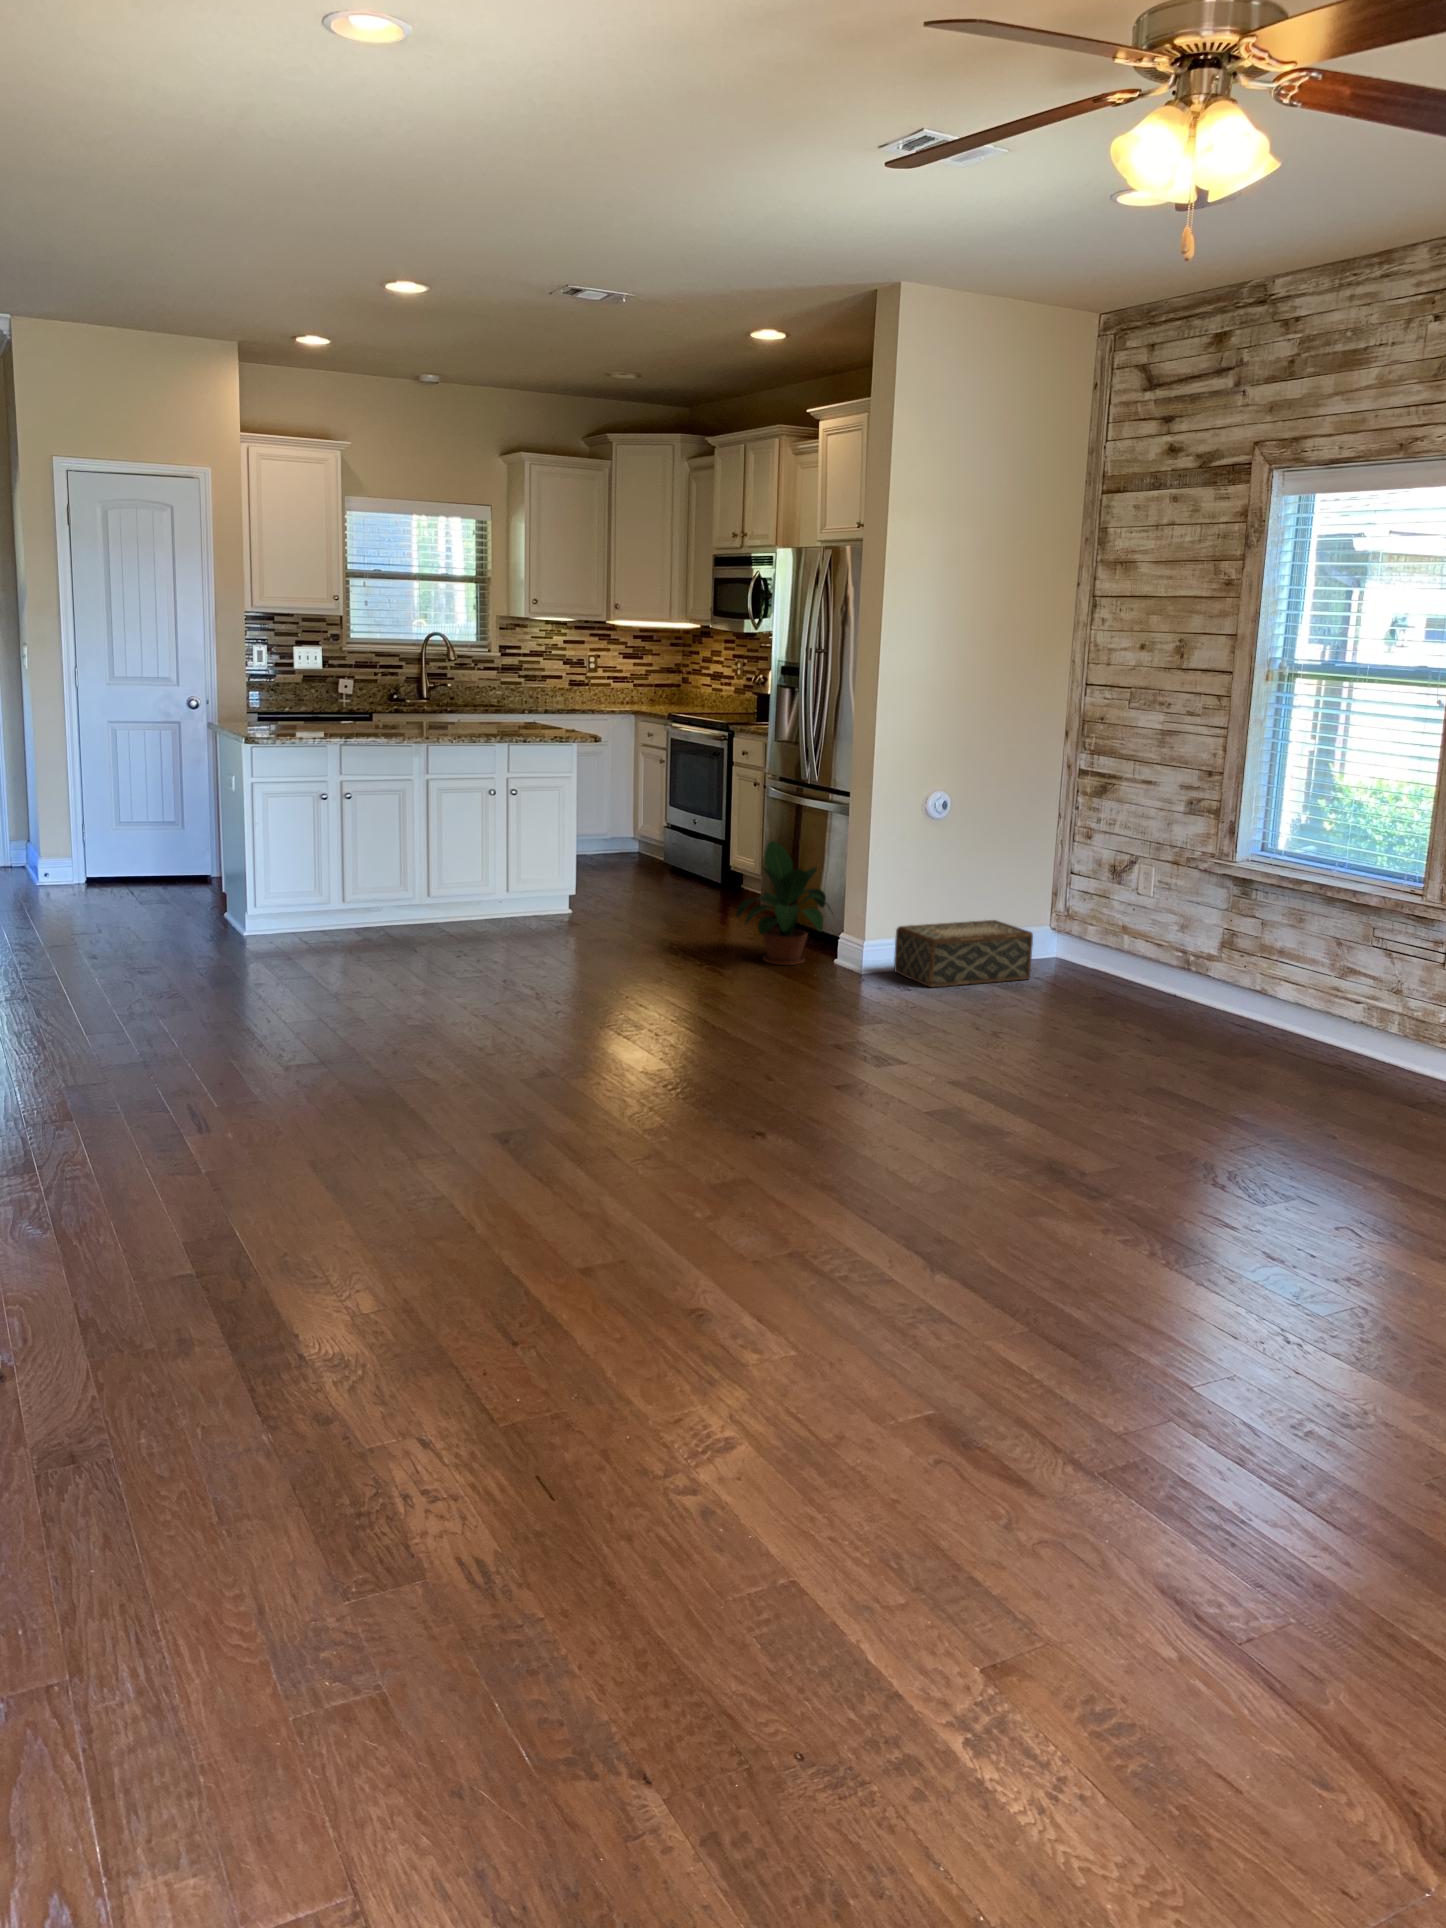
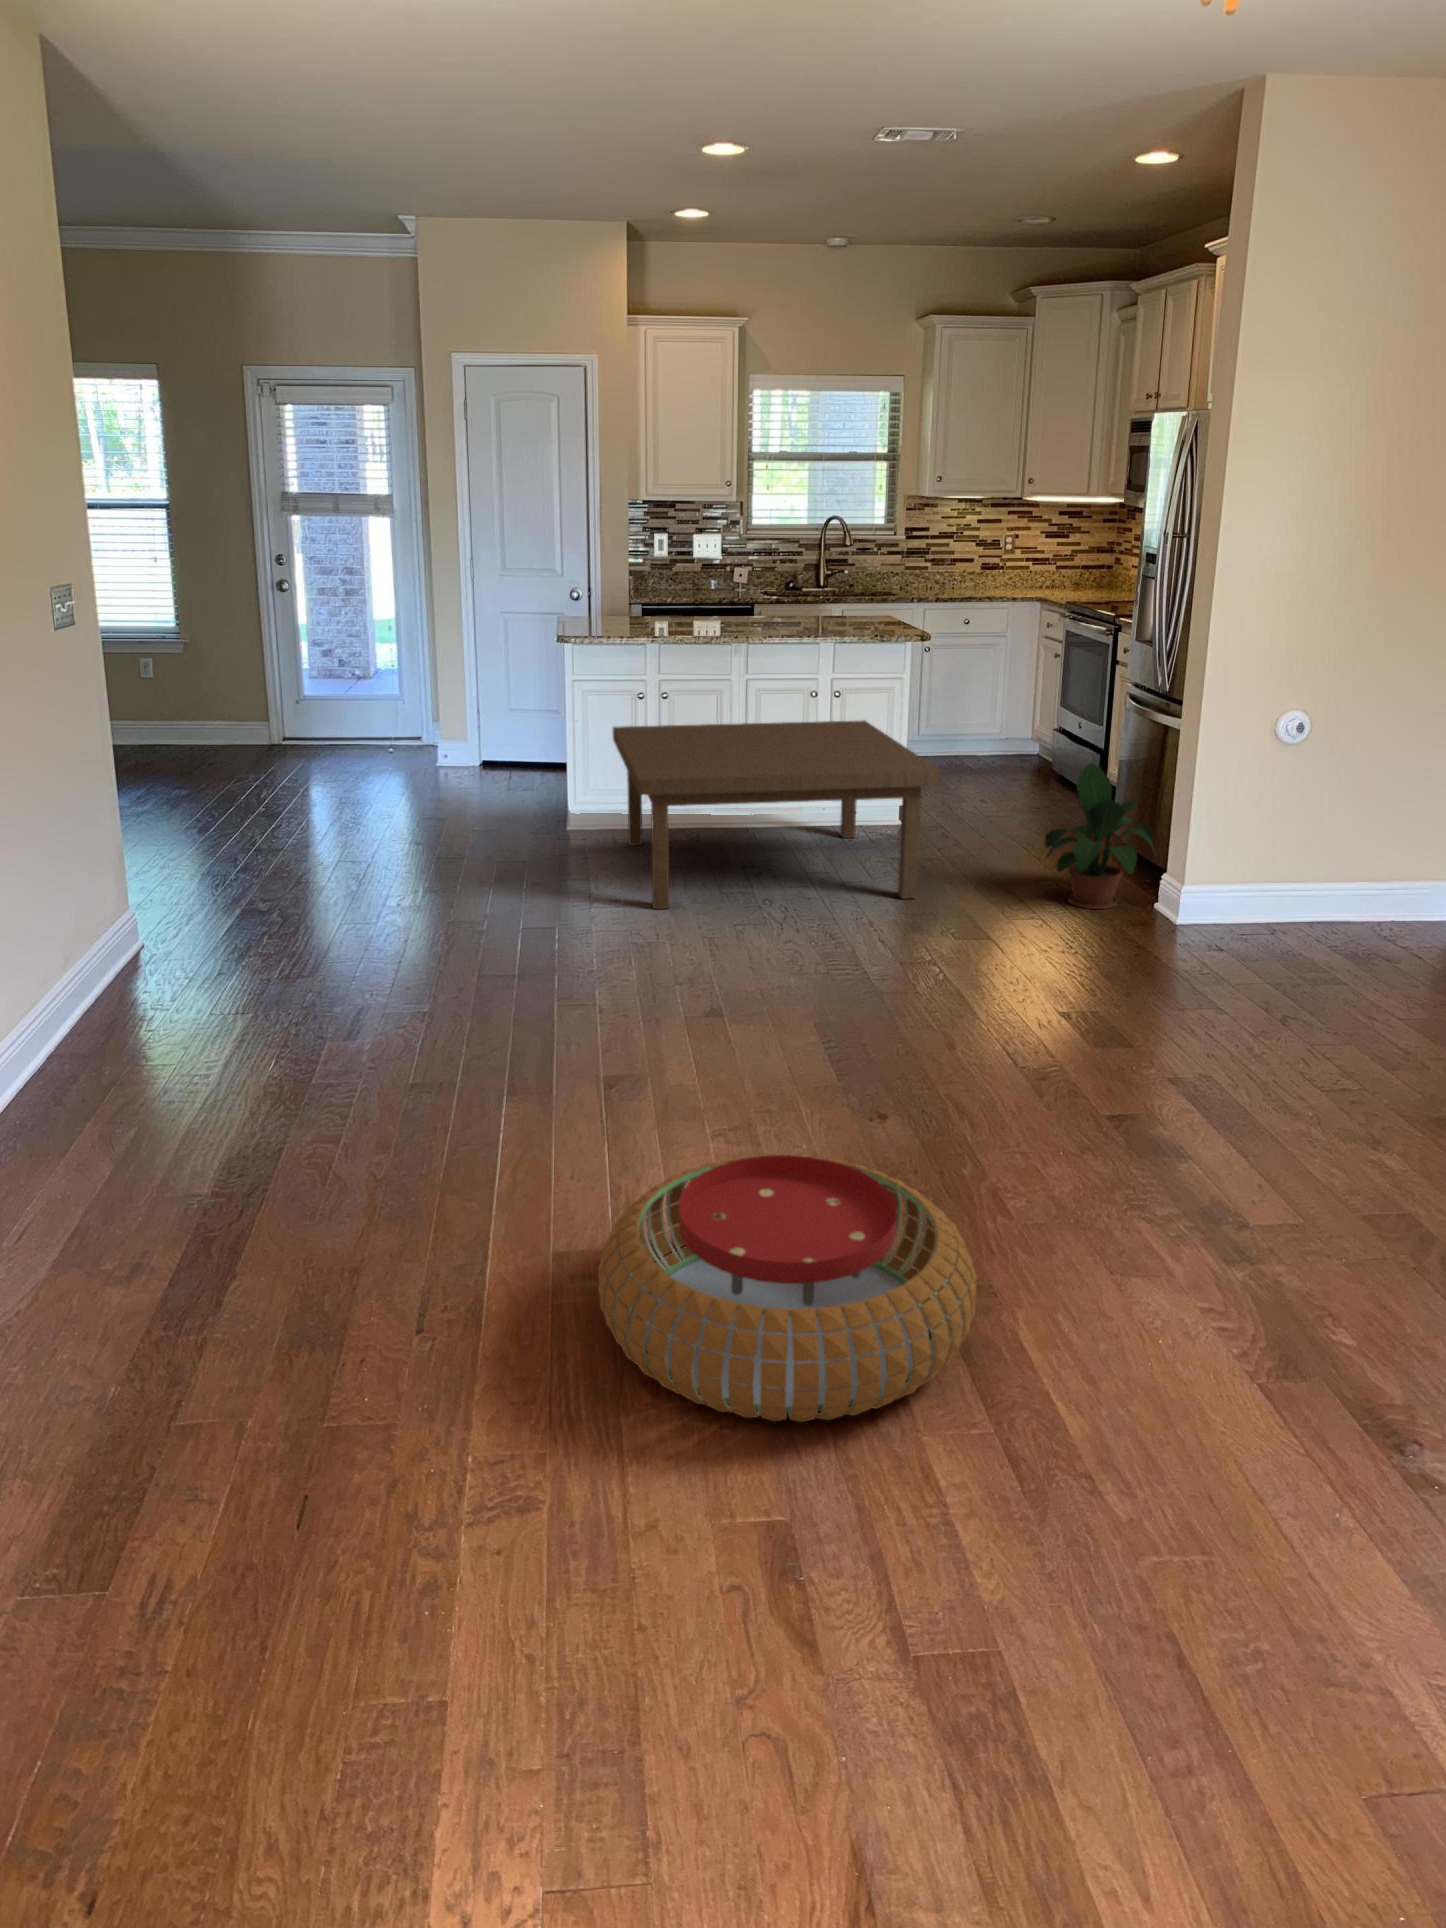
coffee table: none [305,816,659,993] -> present [613,720,941,909]
woven basket: present [894,920,1033,987] -> none [1218,875,1404,956]
pouf: none [664,1124,973,1316] -> present [598,1154,977,1422]

